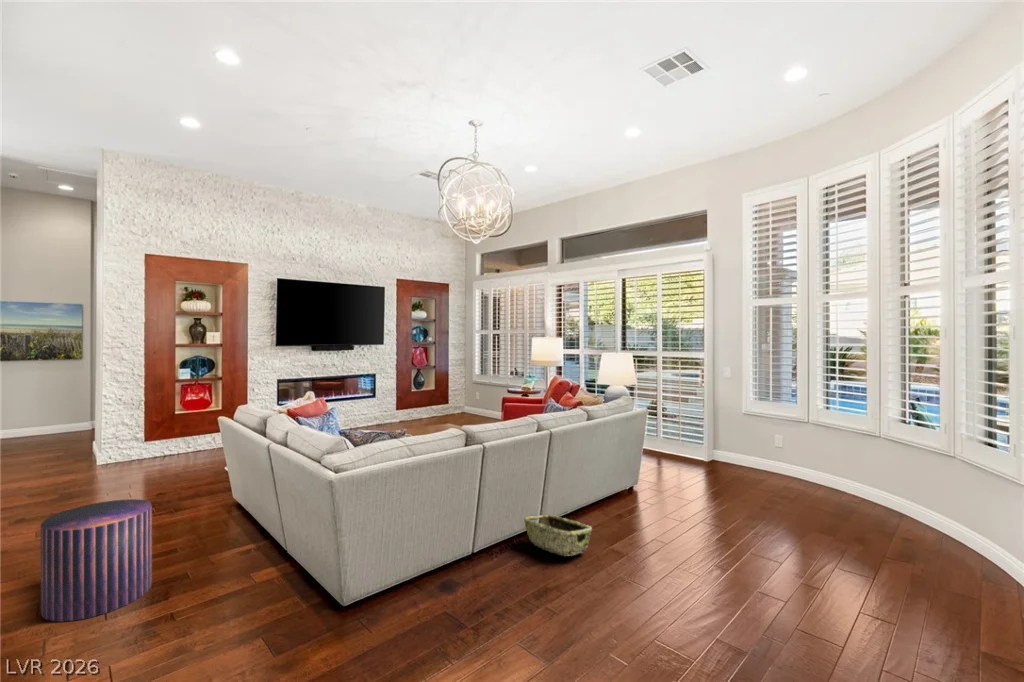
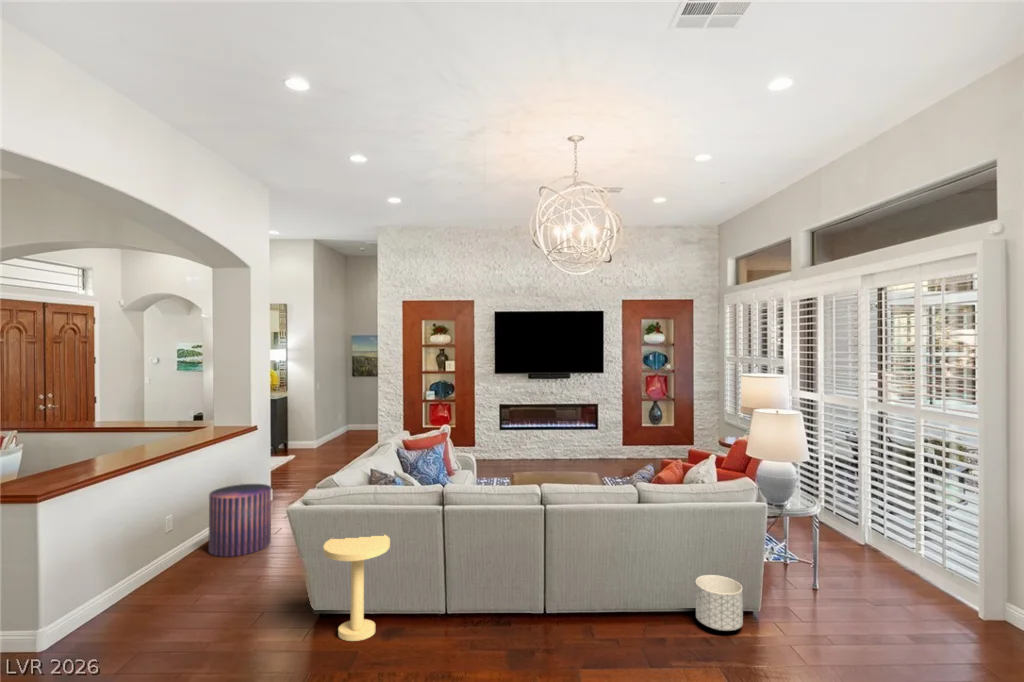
planter: none [625,471,655,505] -> present [696,575,743,631]
side table: none [412,496,480,610] -> present [323,535,390,641]
woven basket: present [524,515,592,556] -> none [488,584,541,648]

